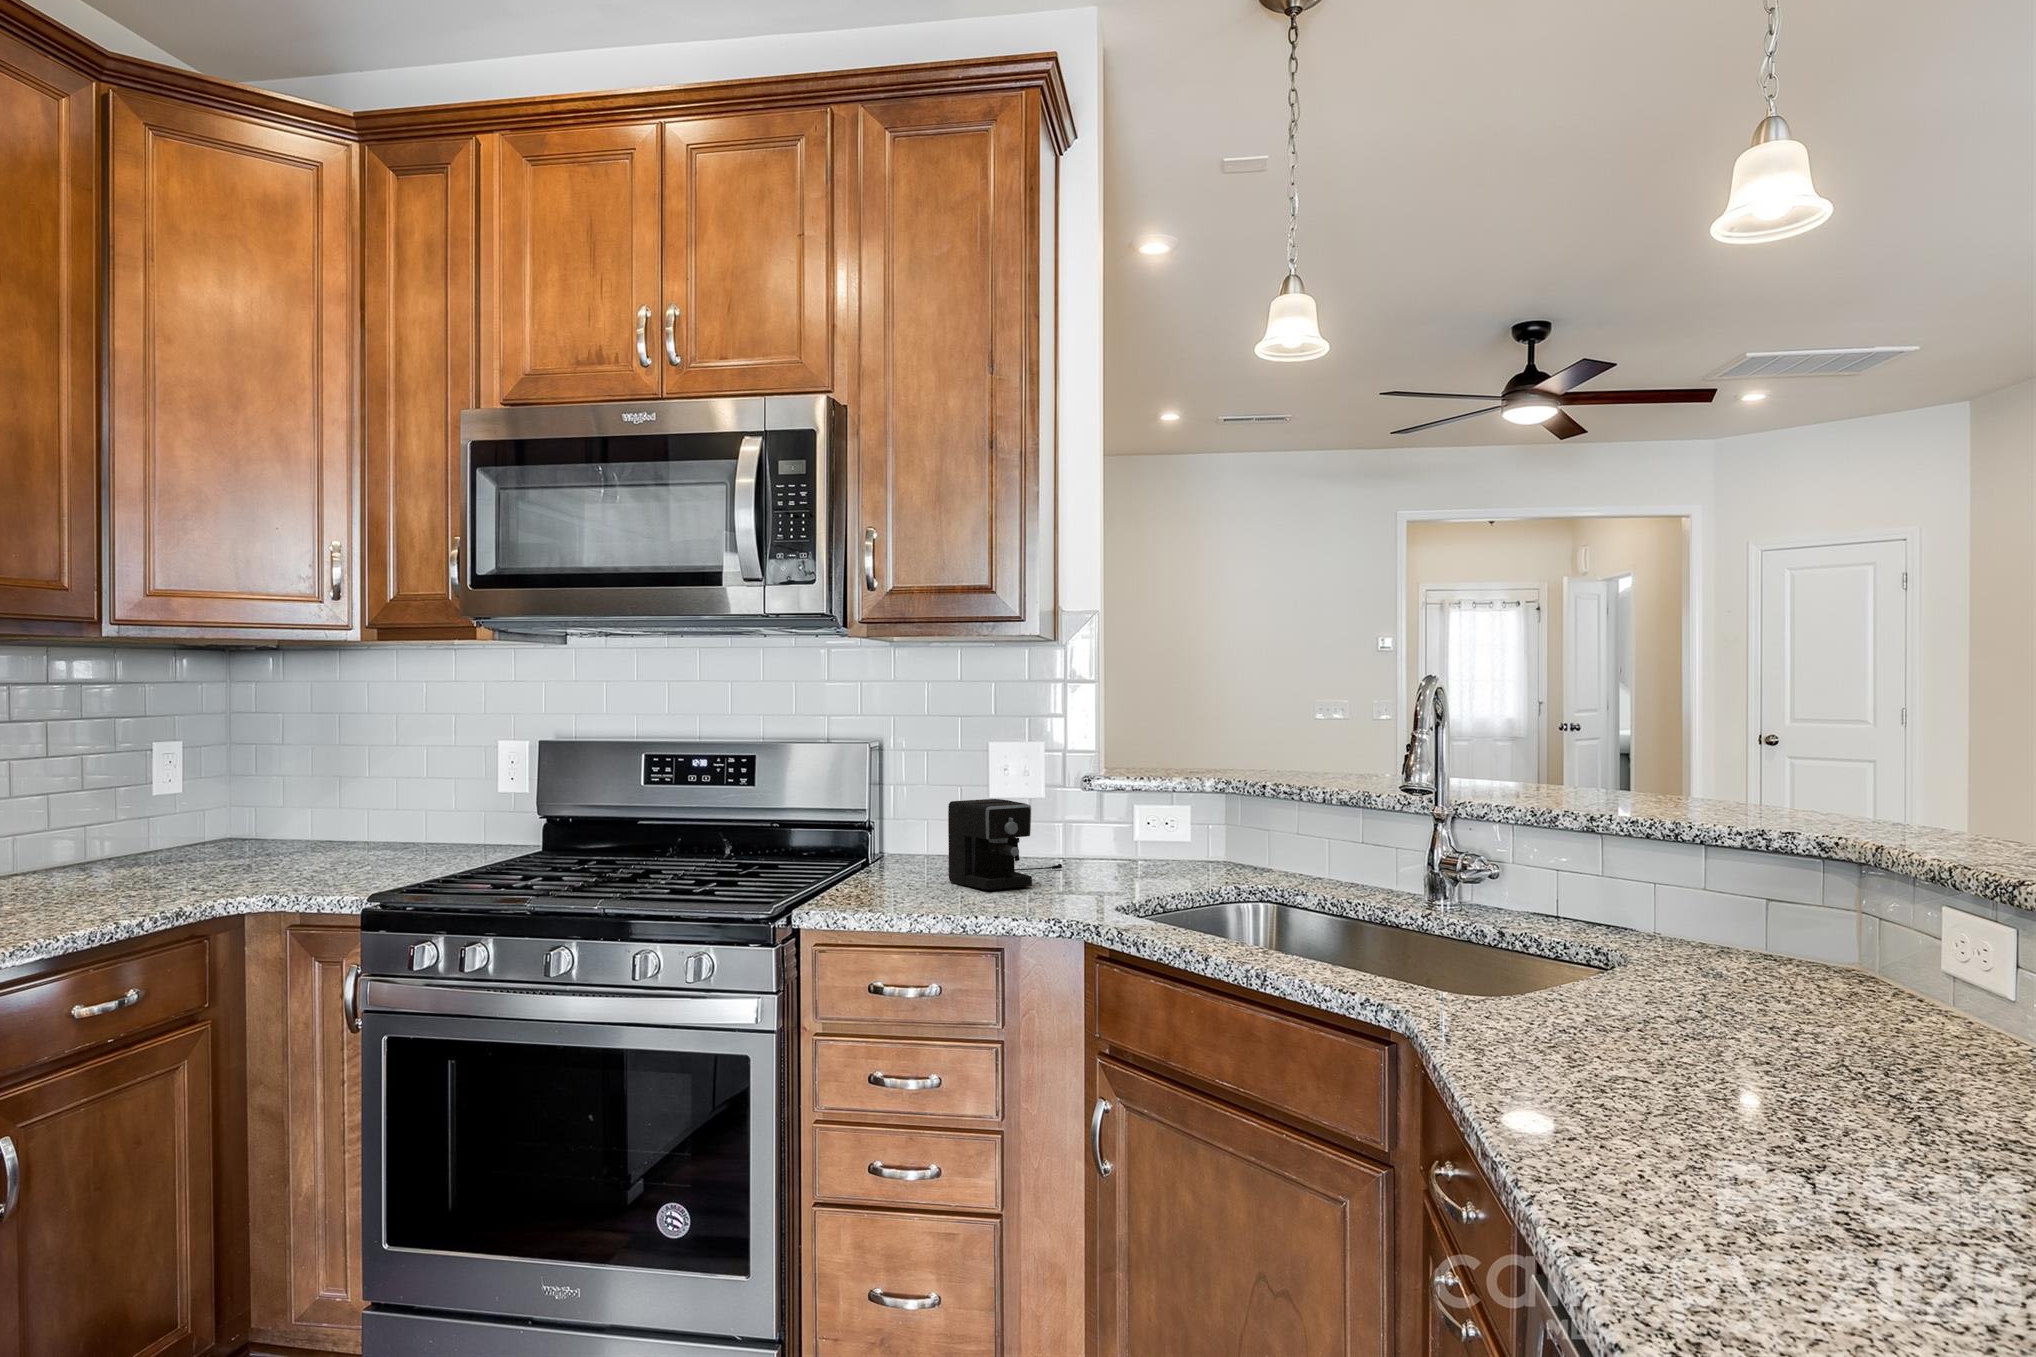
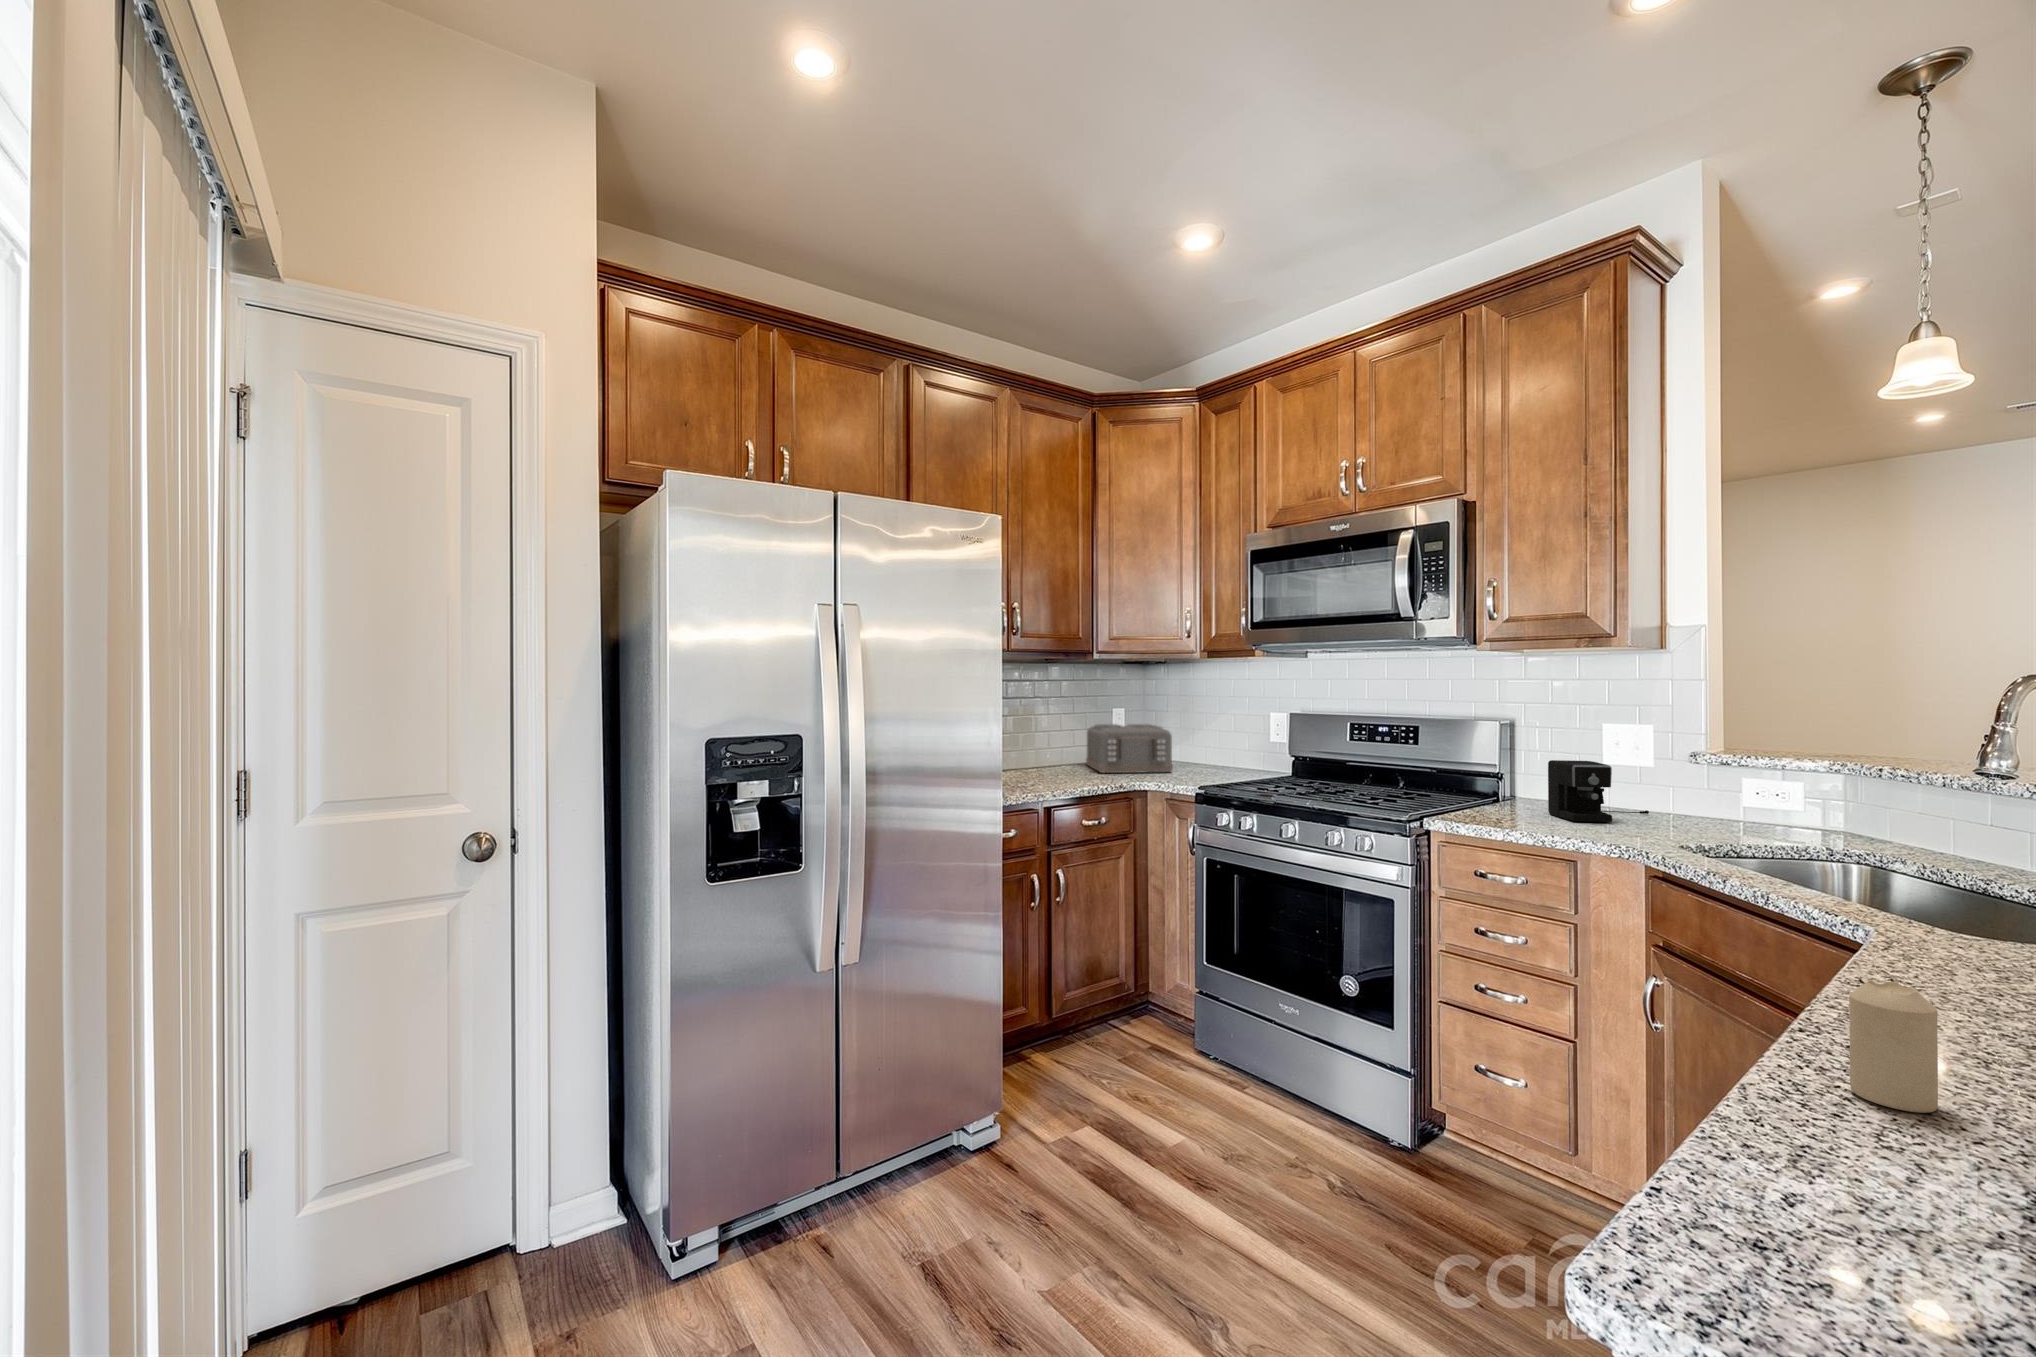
toaster: none [95,771,304,879] -> present [1086,724,1173,773]
candle: none [1633,1115,1731,1300] -> present [1849,981,1938,1113]

